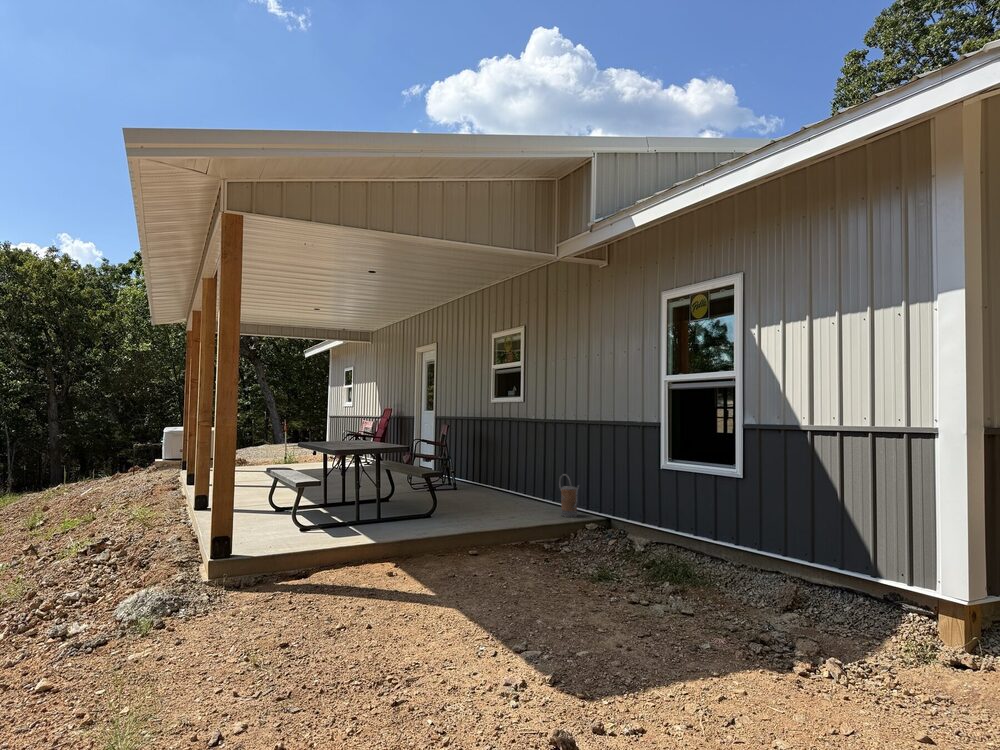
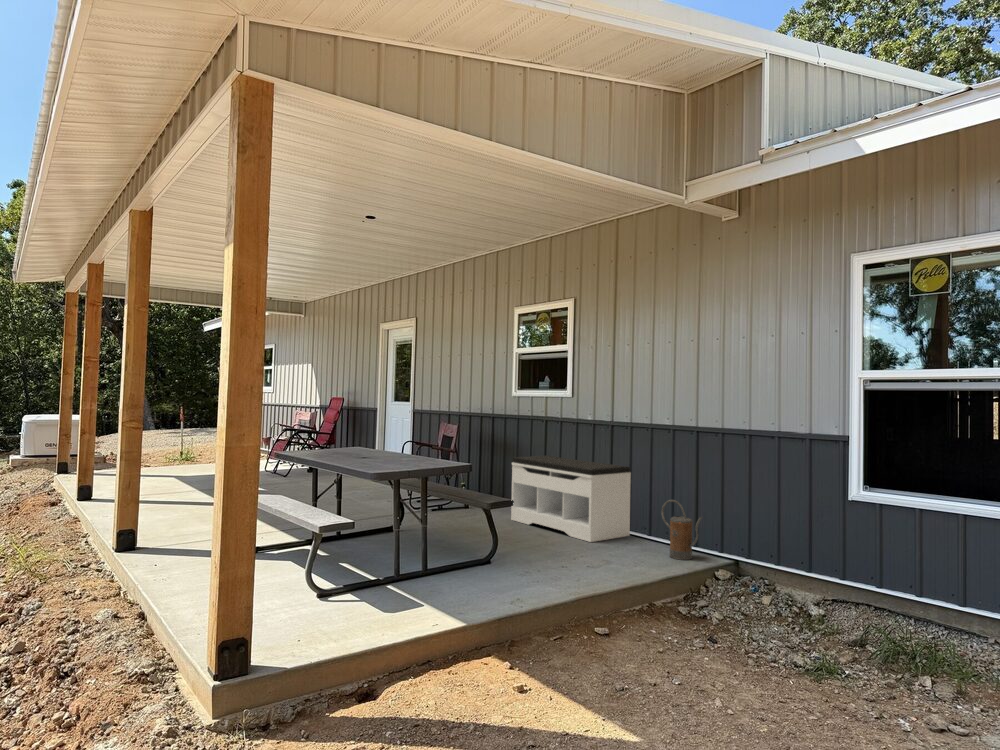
bench: none [475,447,551,507] -> present [511,456,631,542]

